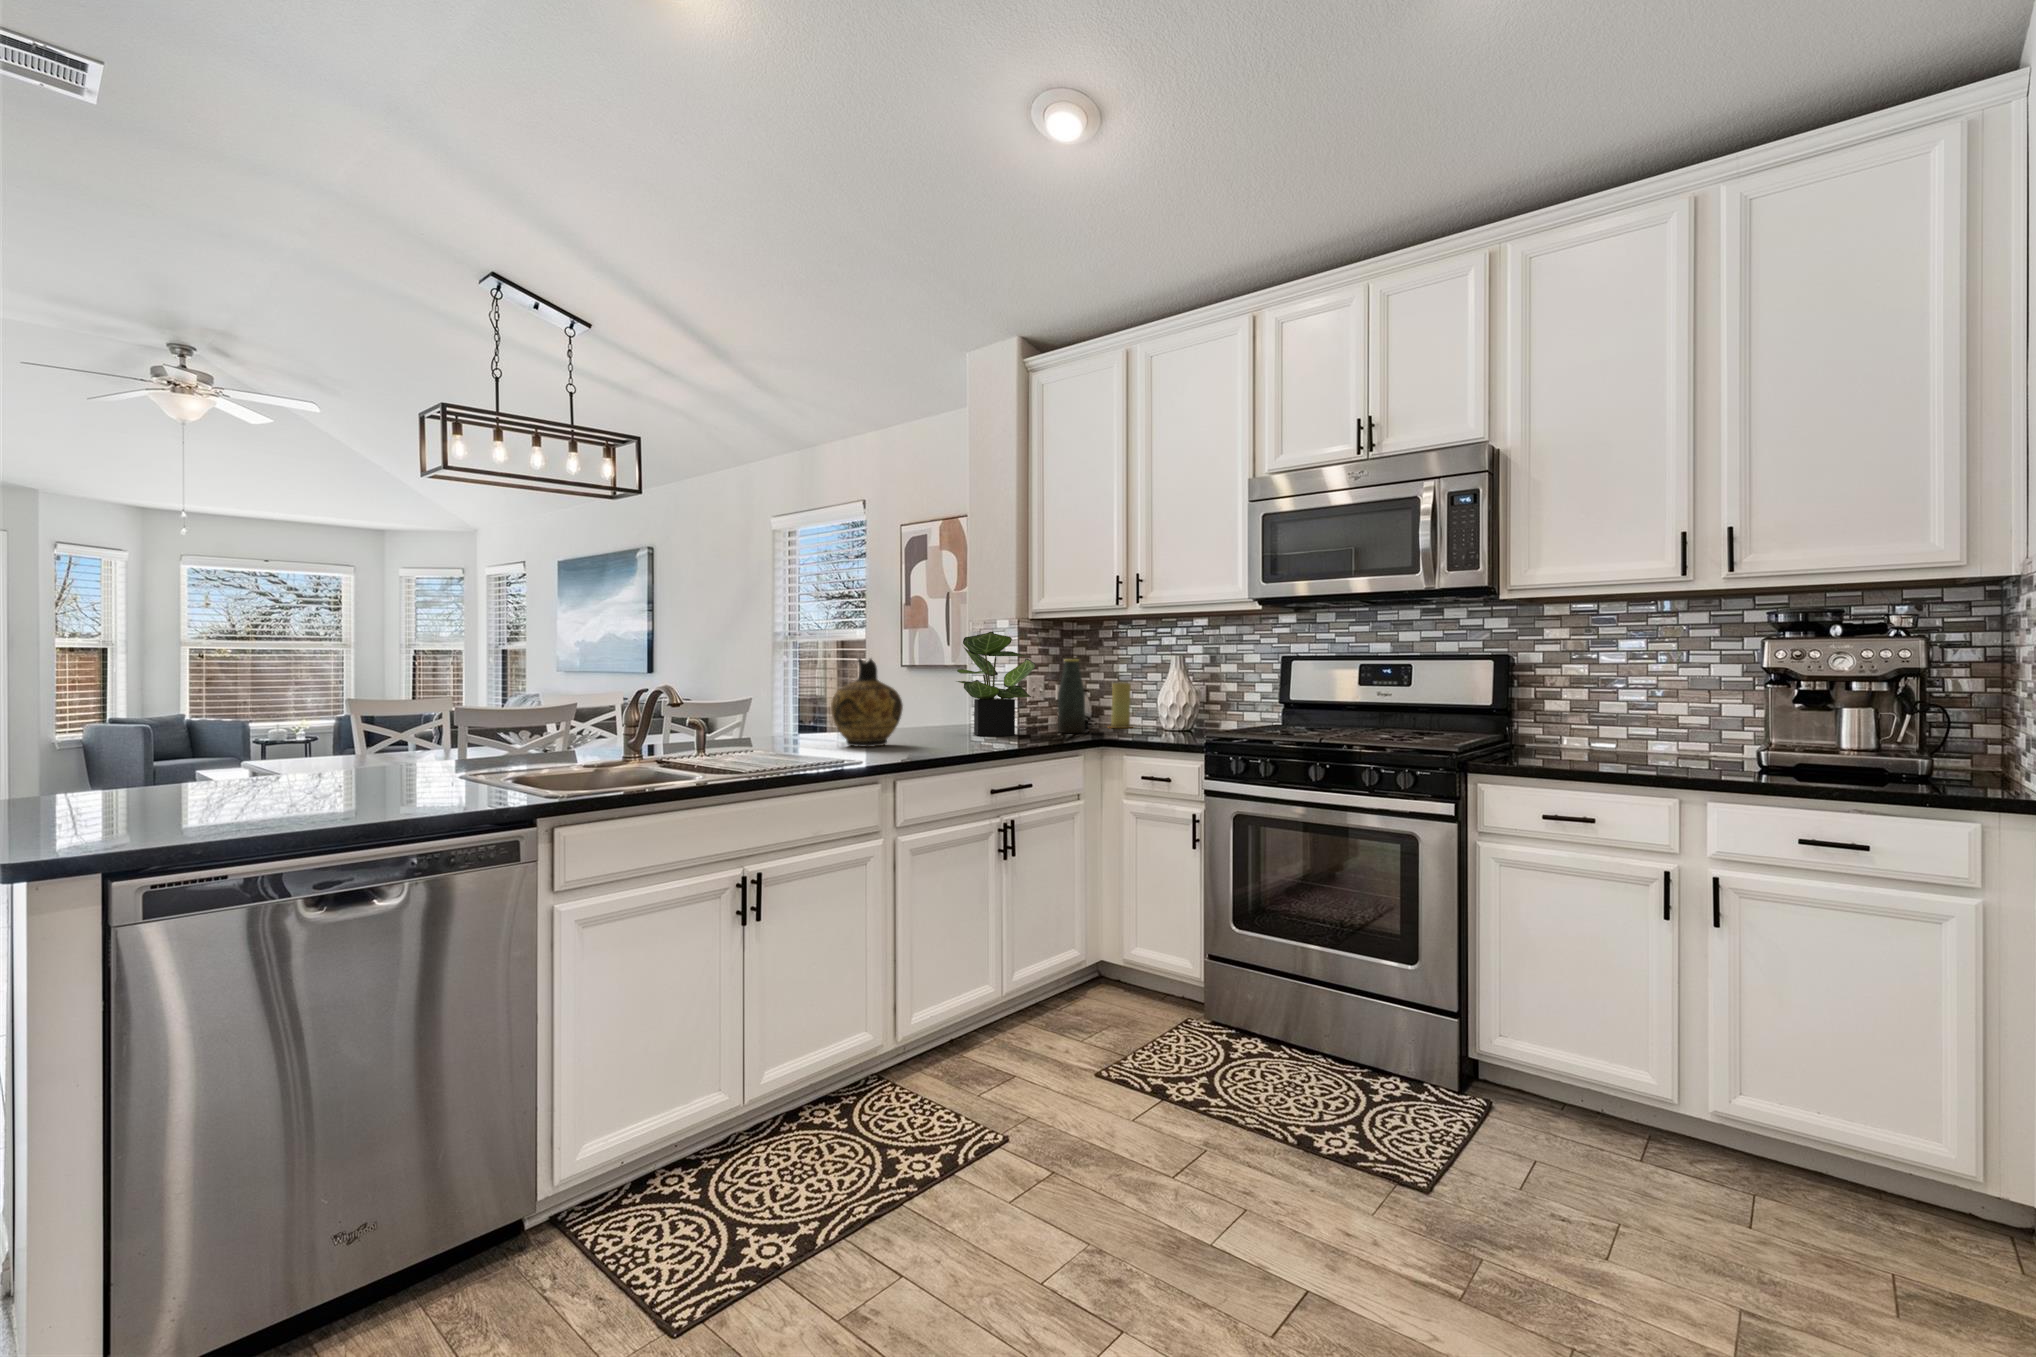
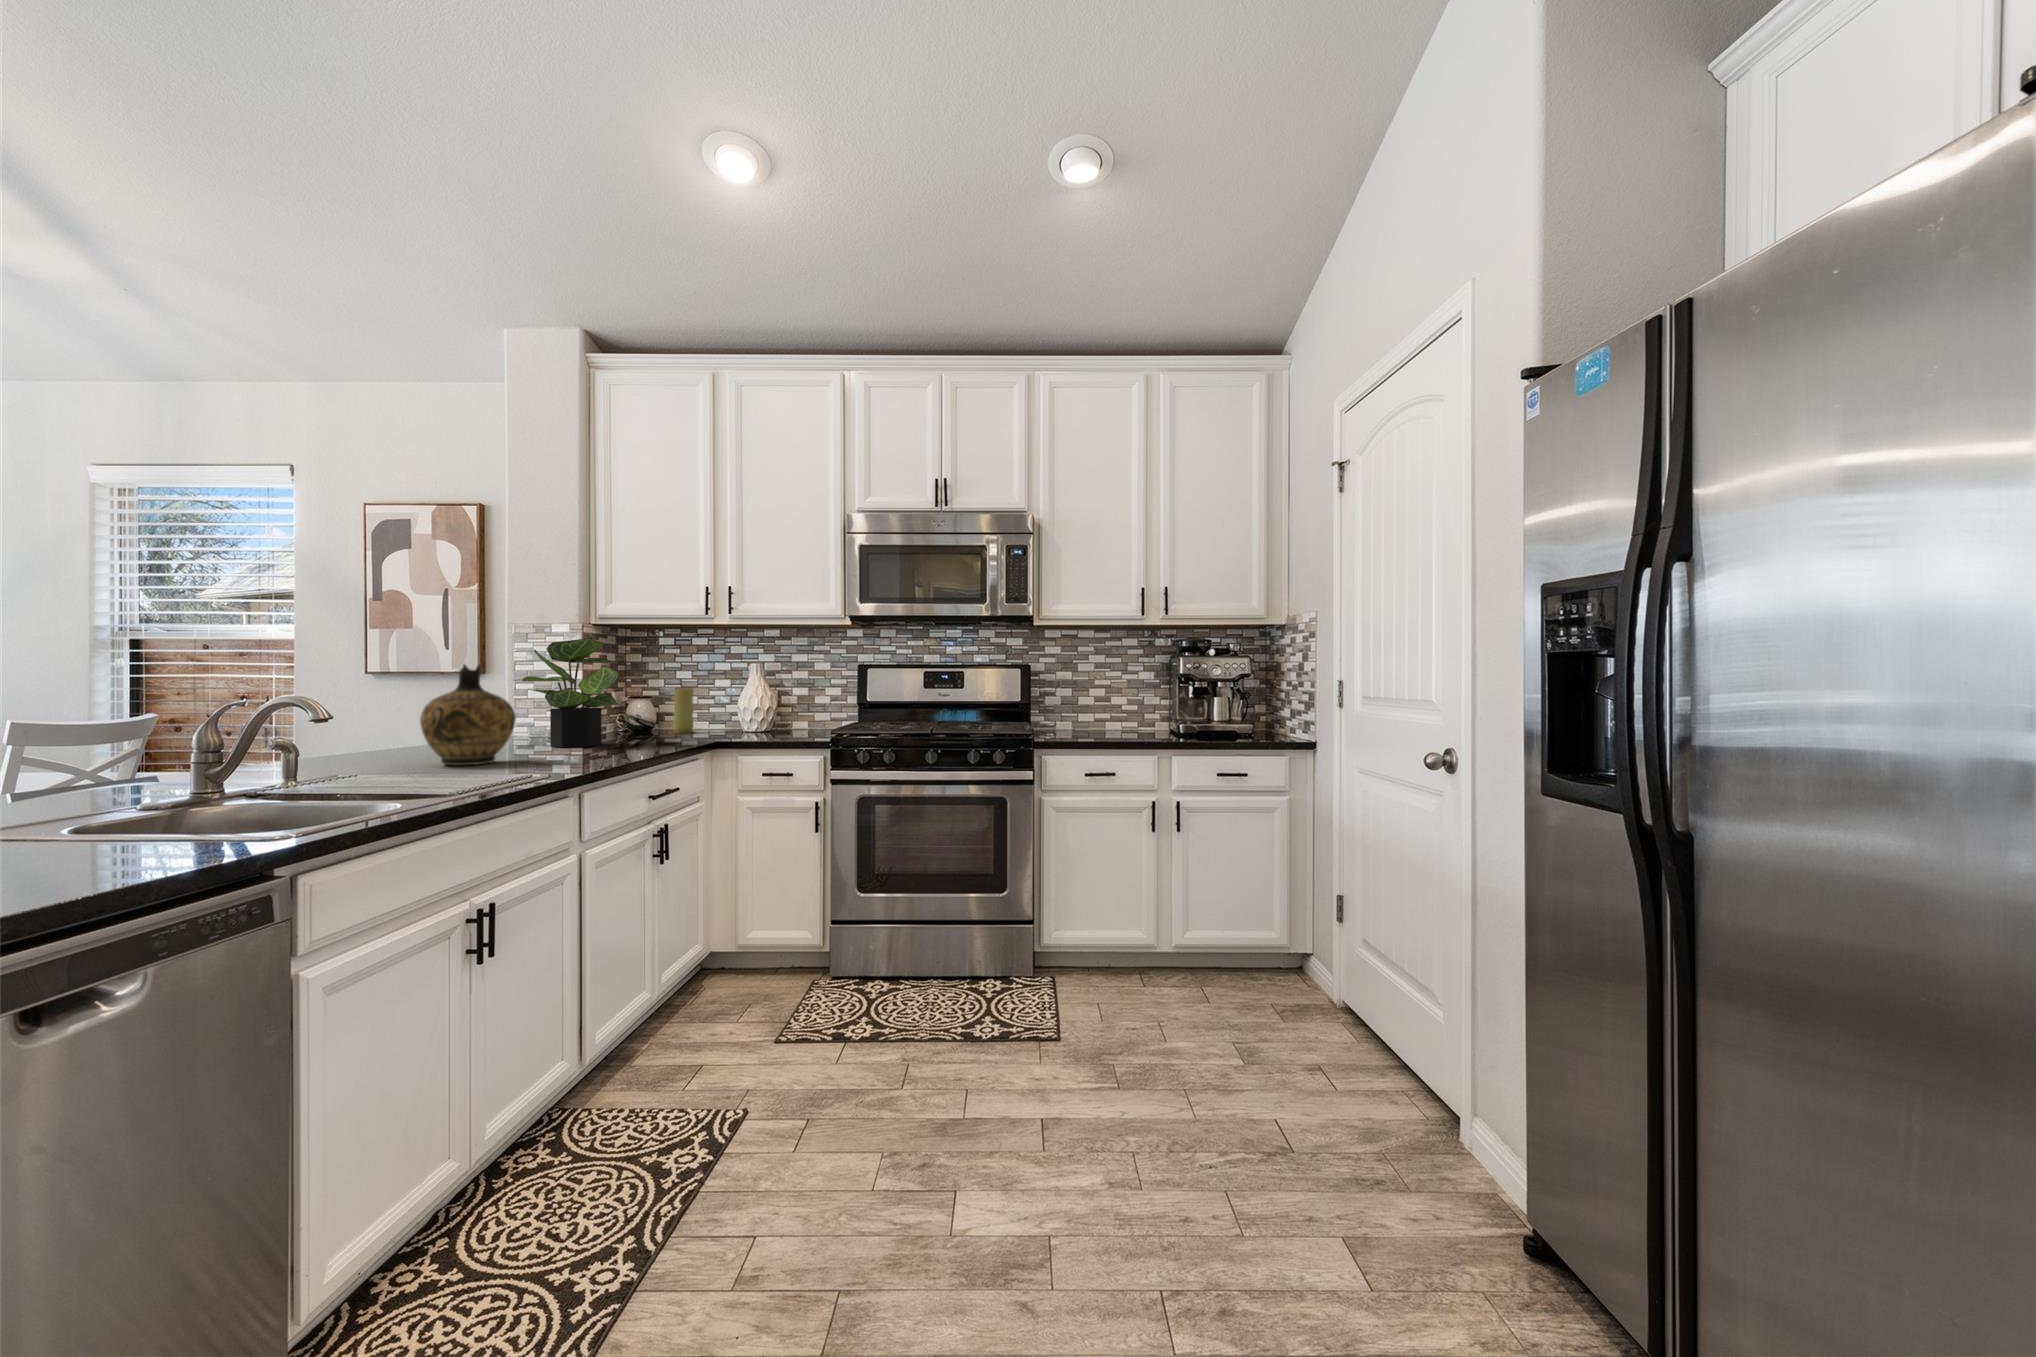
bottle: present [1058,659,1085,733] -> none [638,666,667,740]

